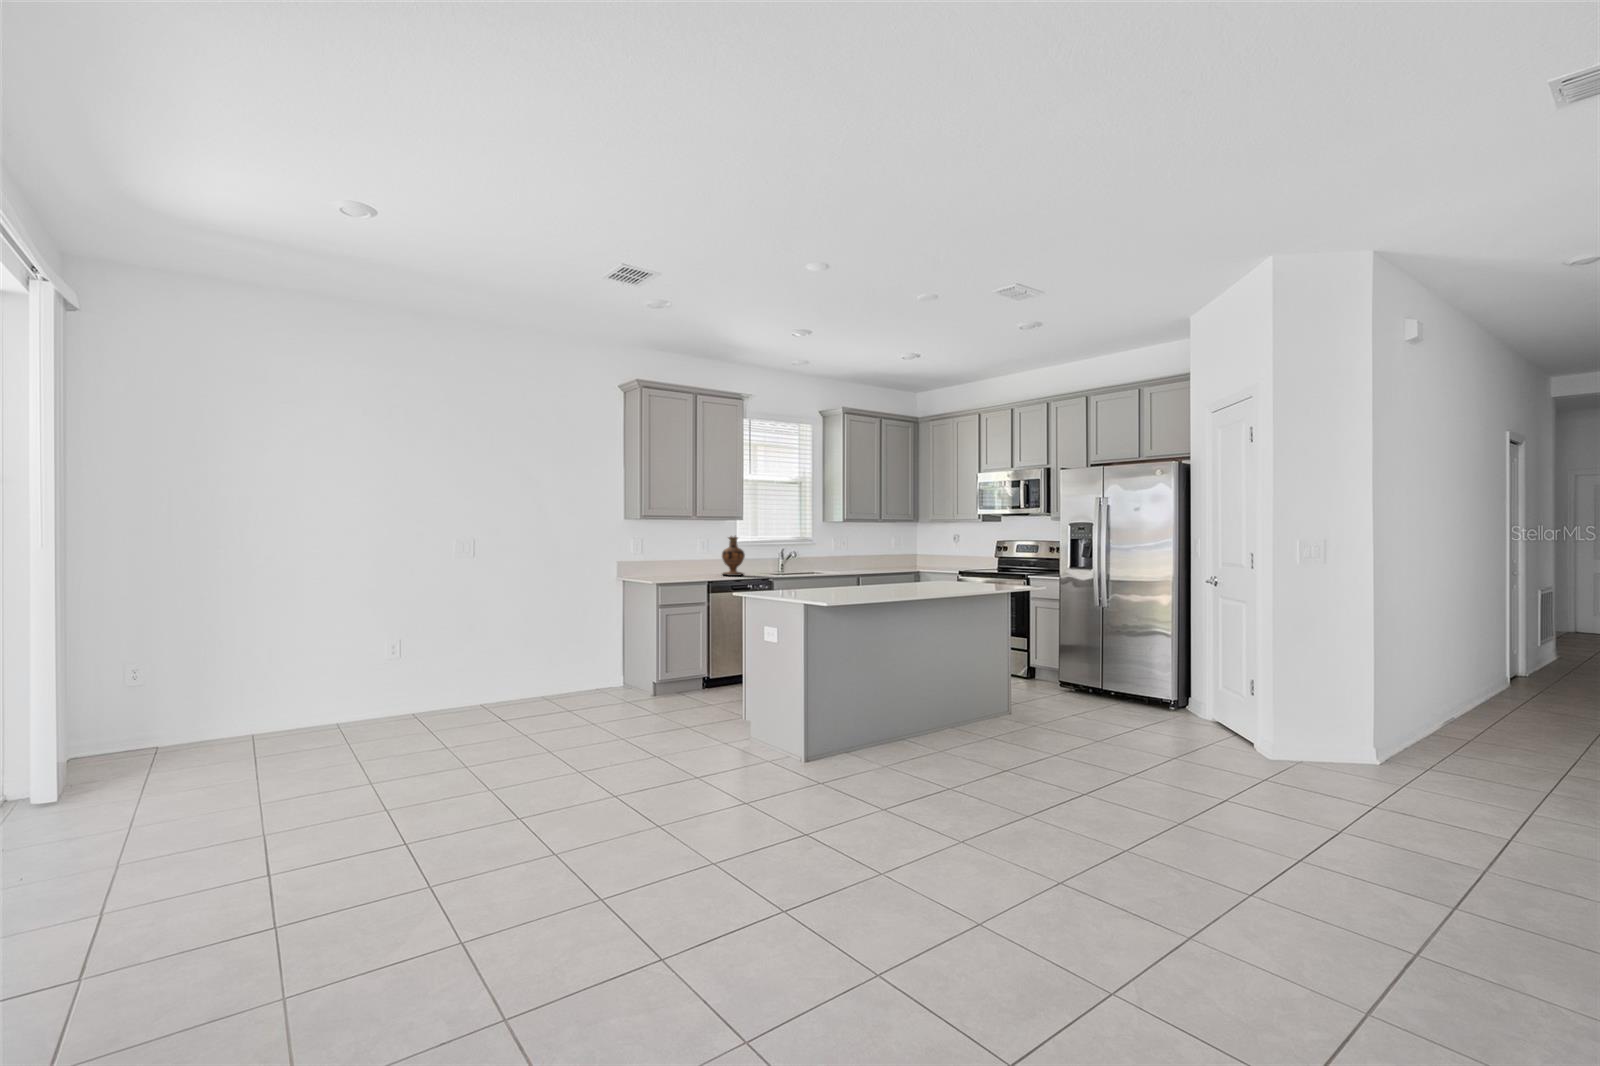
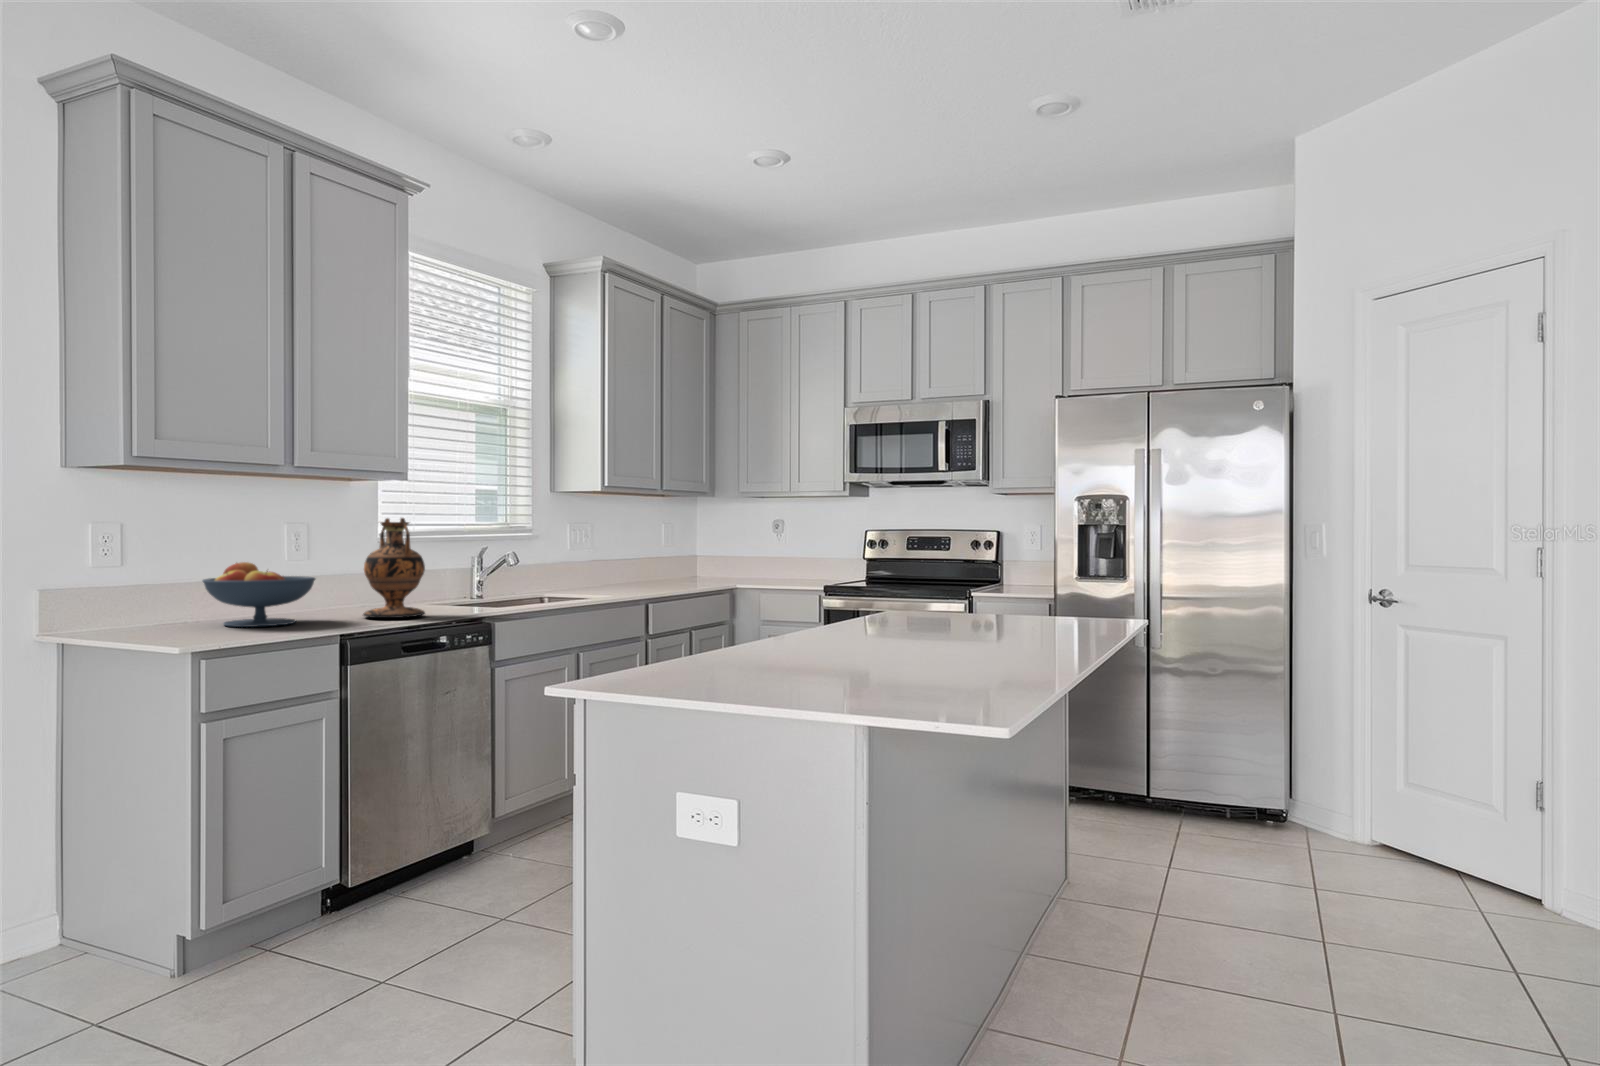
fruit bowl: none [666,552,703,576] -> present [203,562,315,627]

